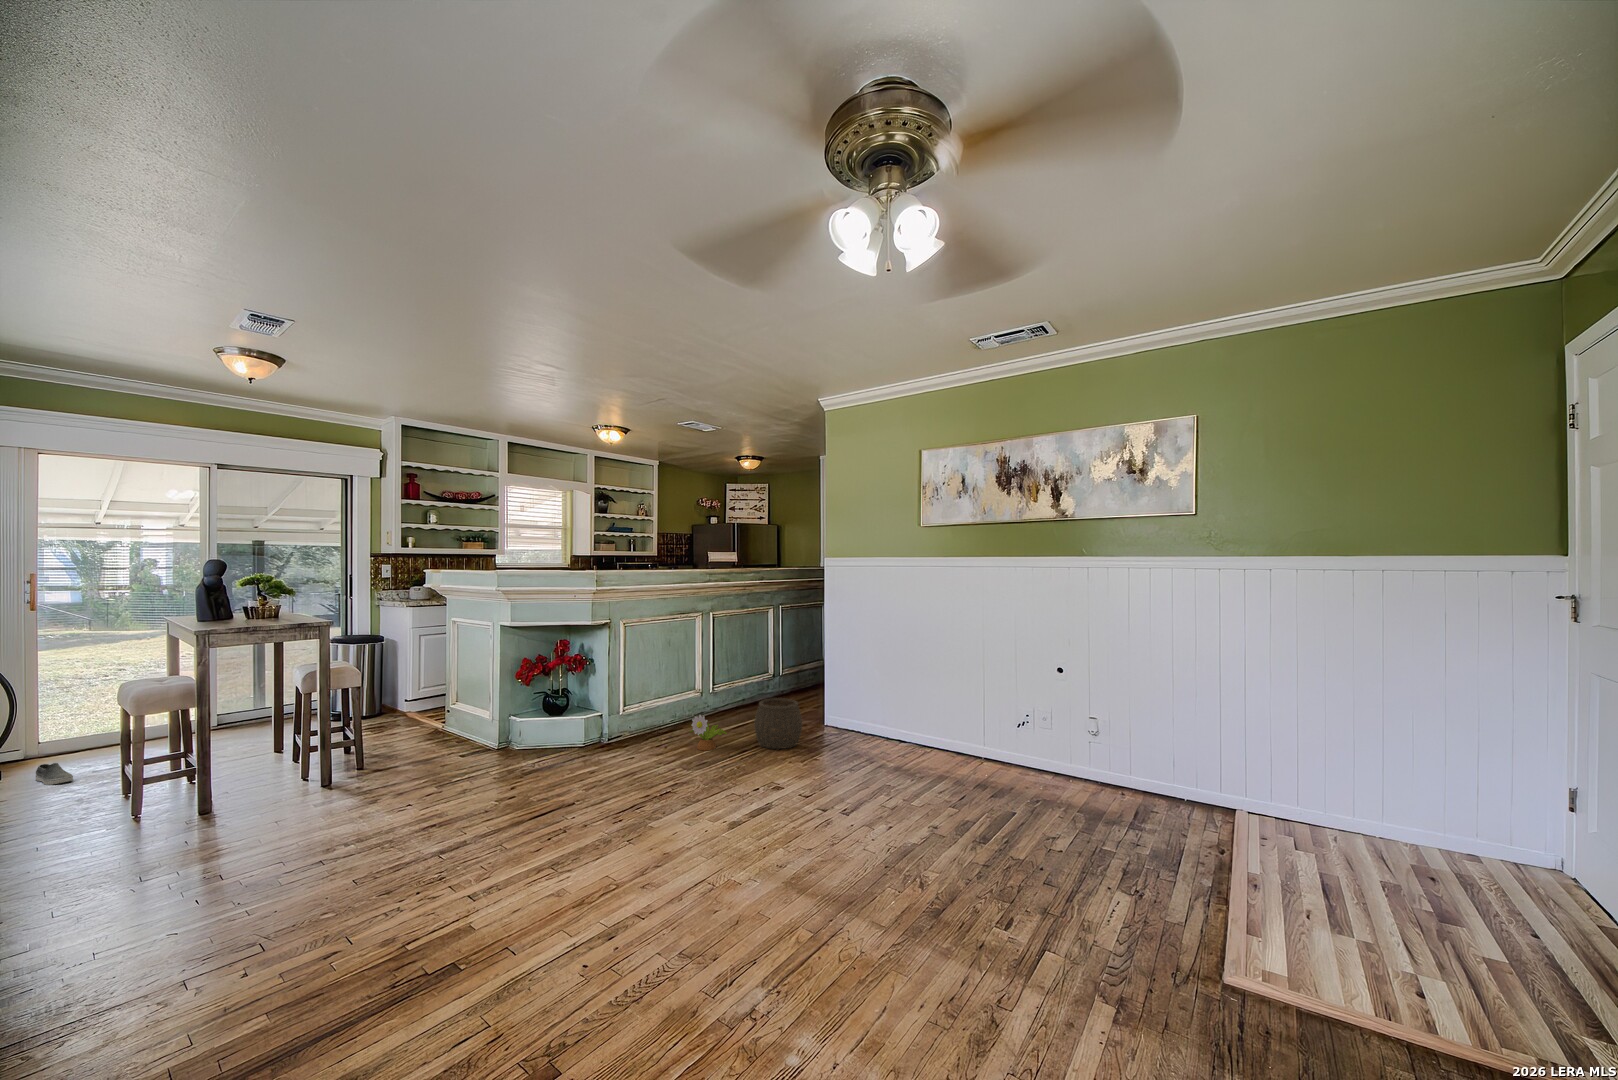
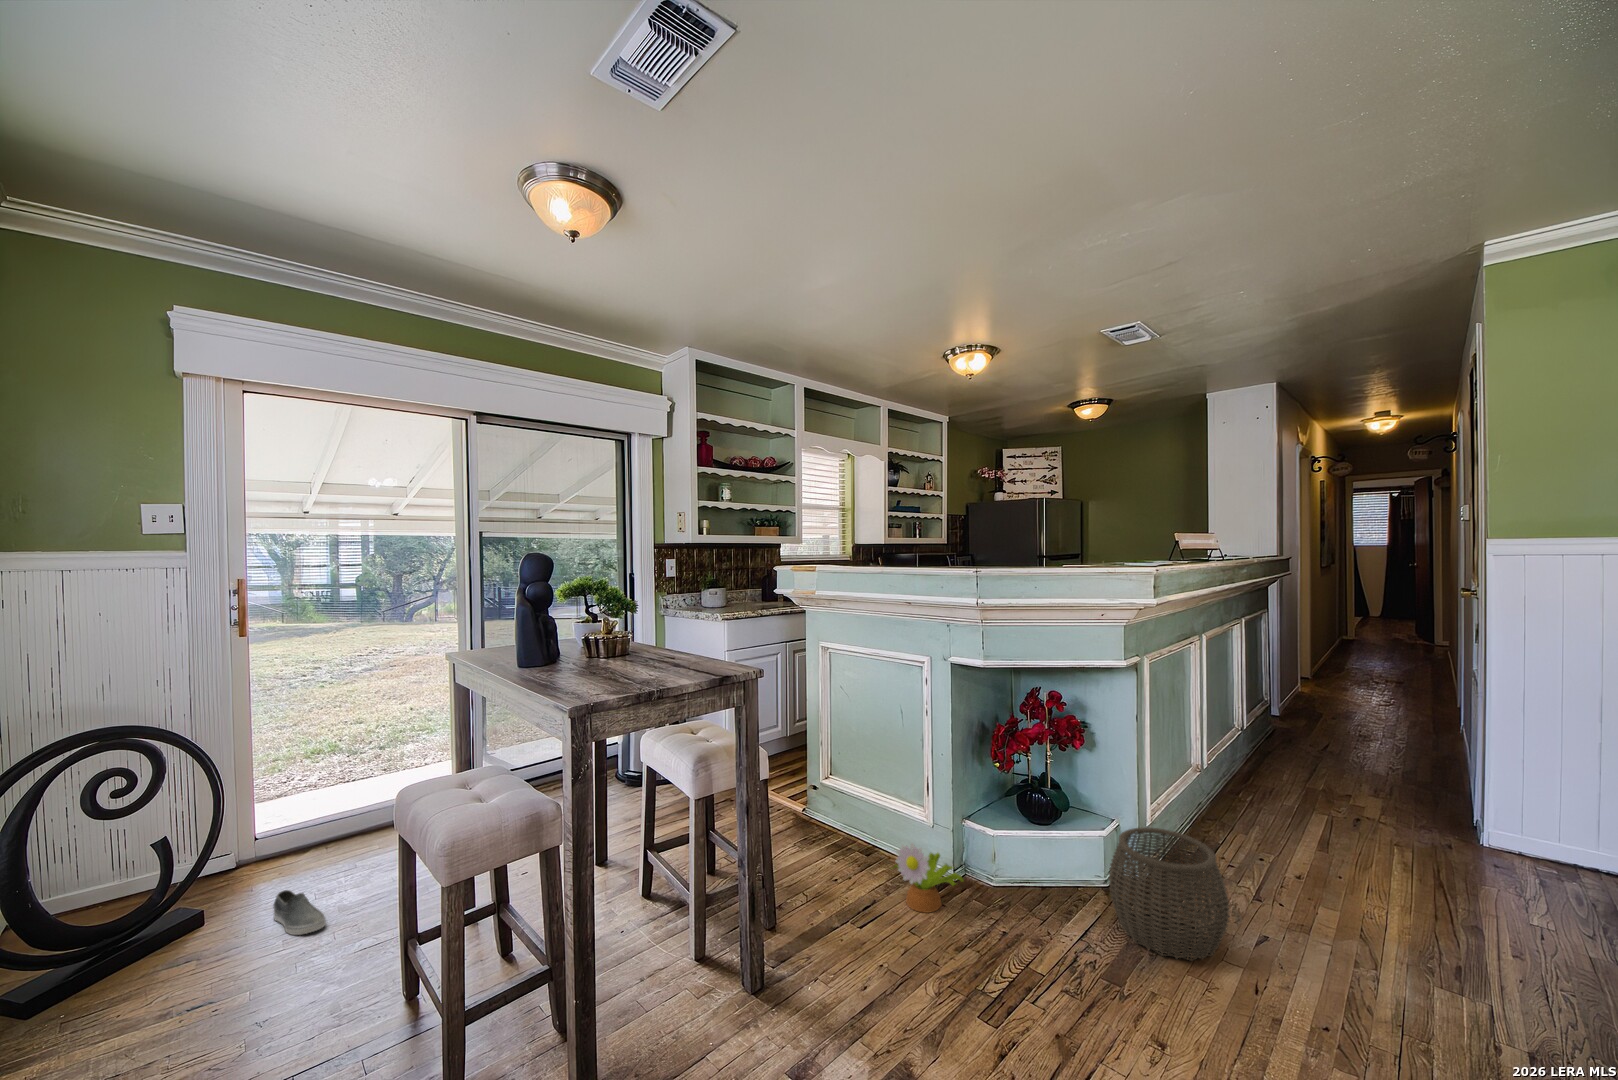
woven basket: present [754,698,802,749] -> present [1109,827,1230,961]
decorative plant: present [690,715,727,750] -> present [891,843,963,913]

